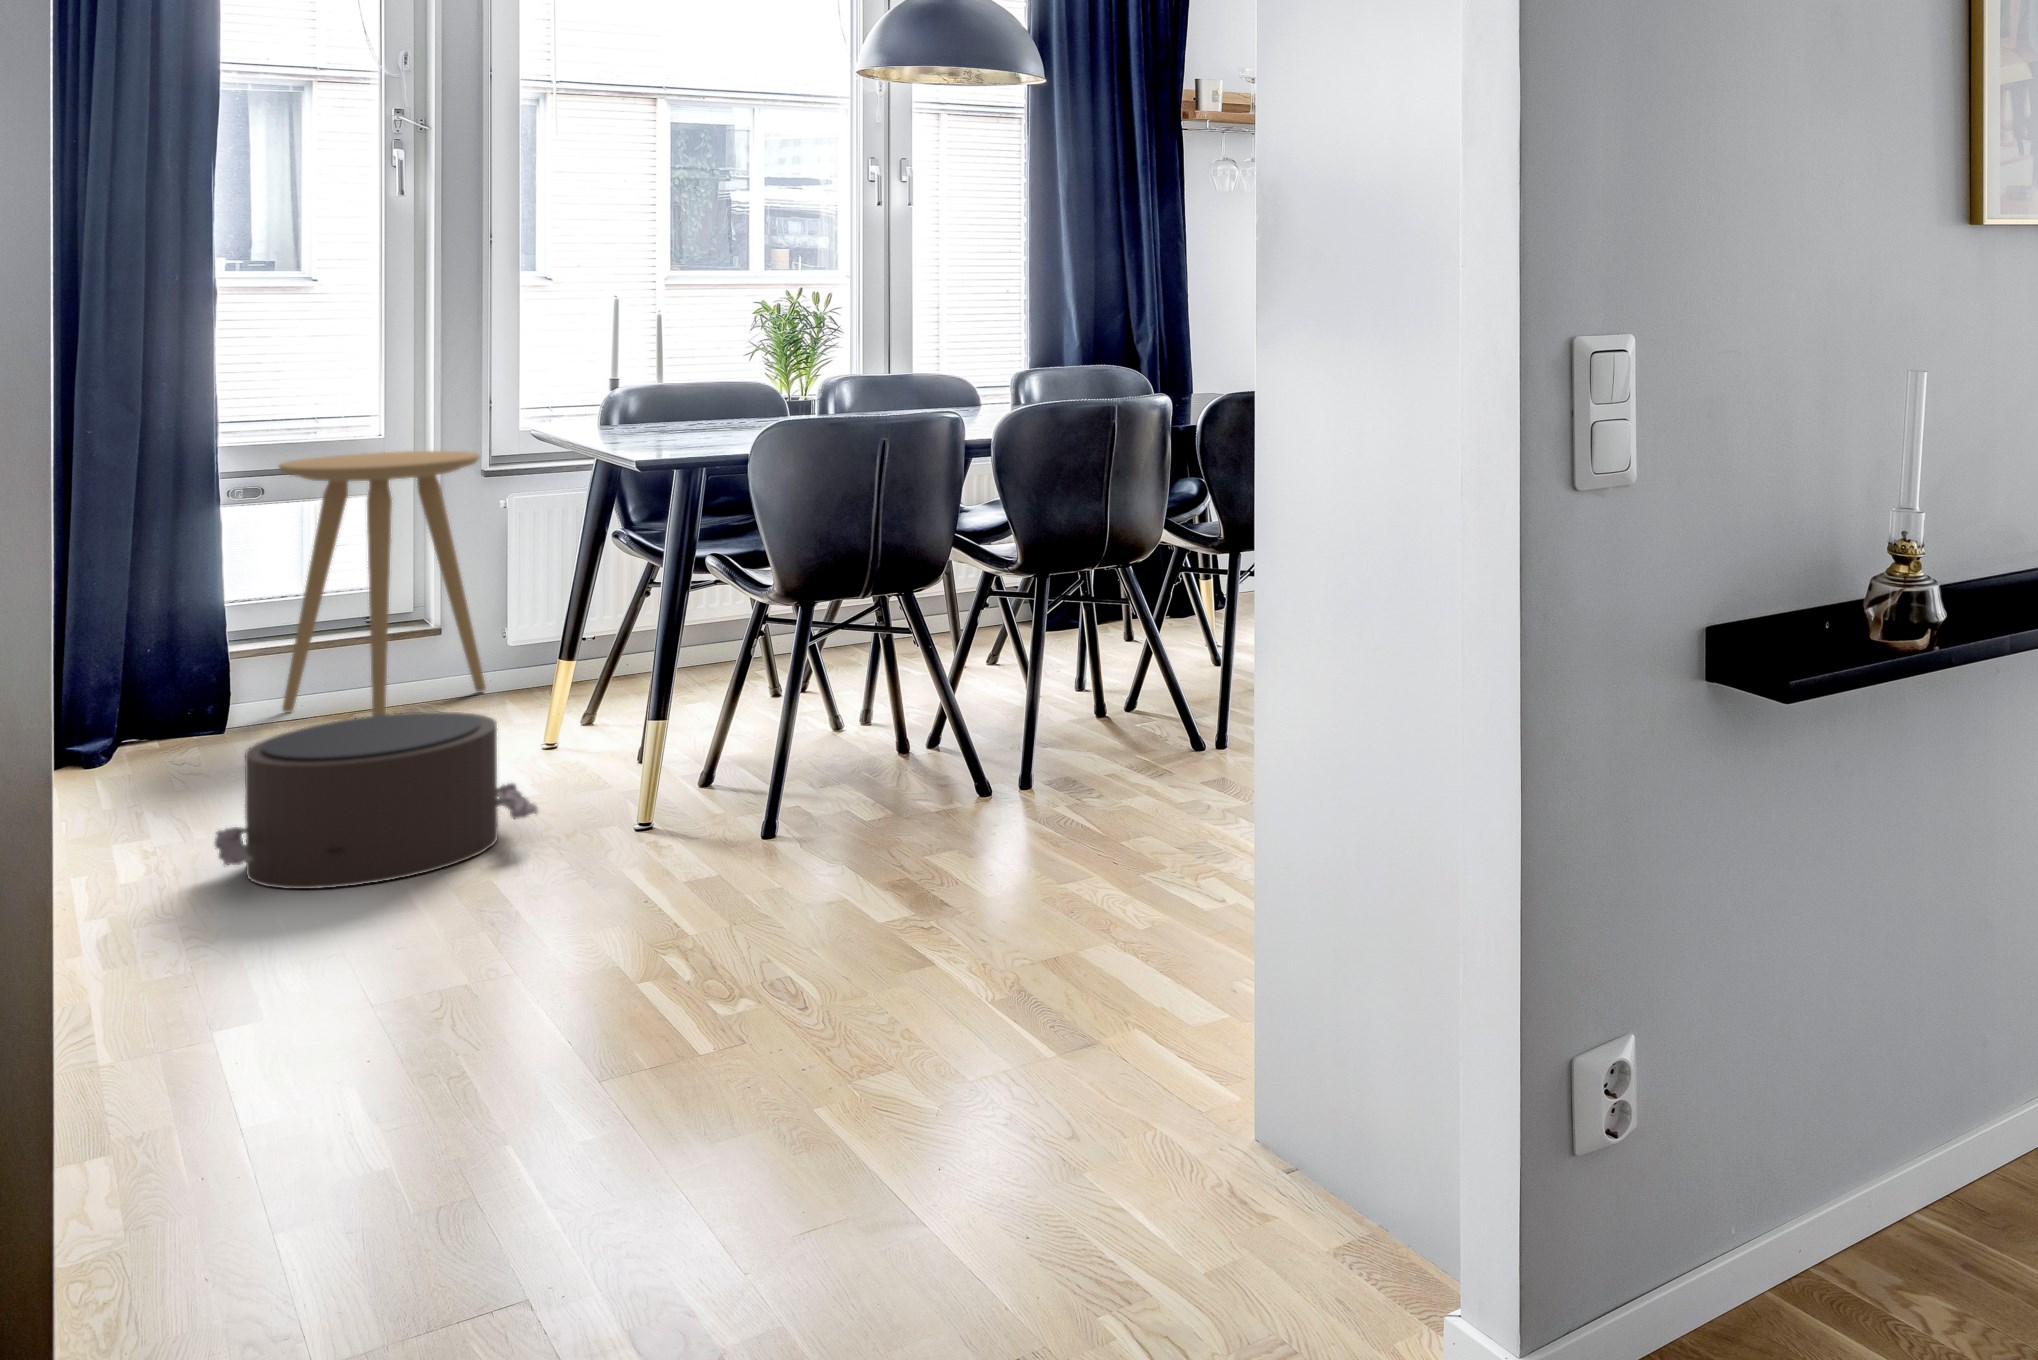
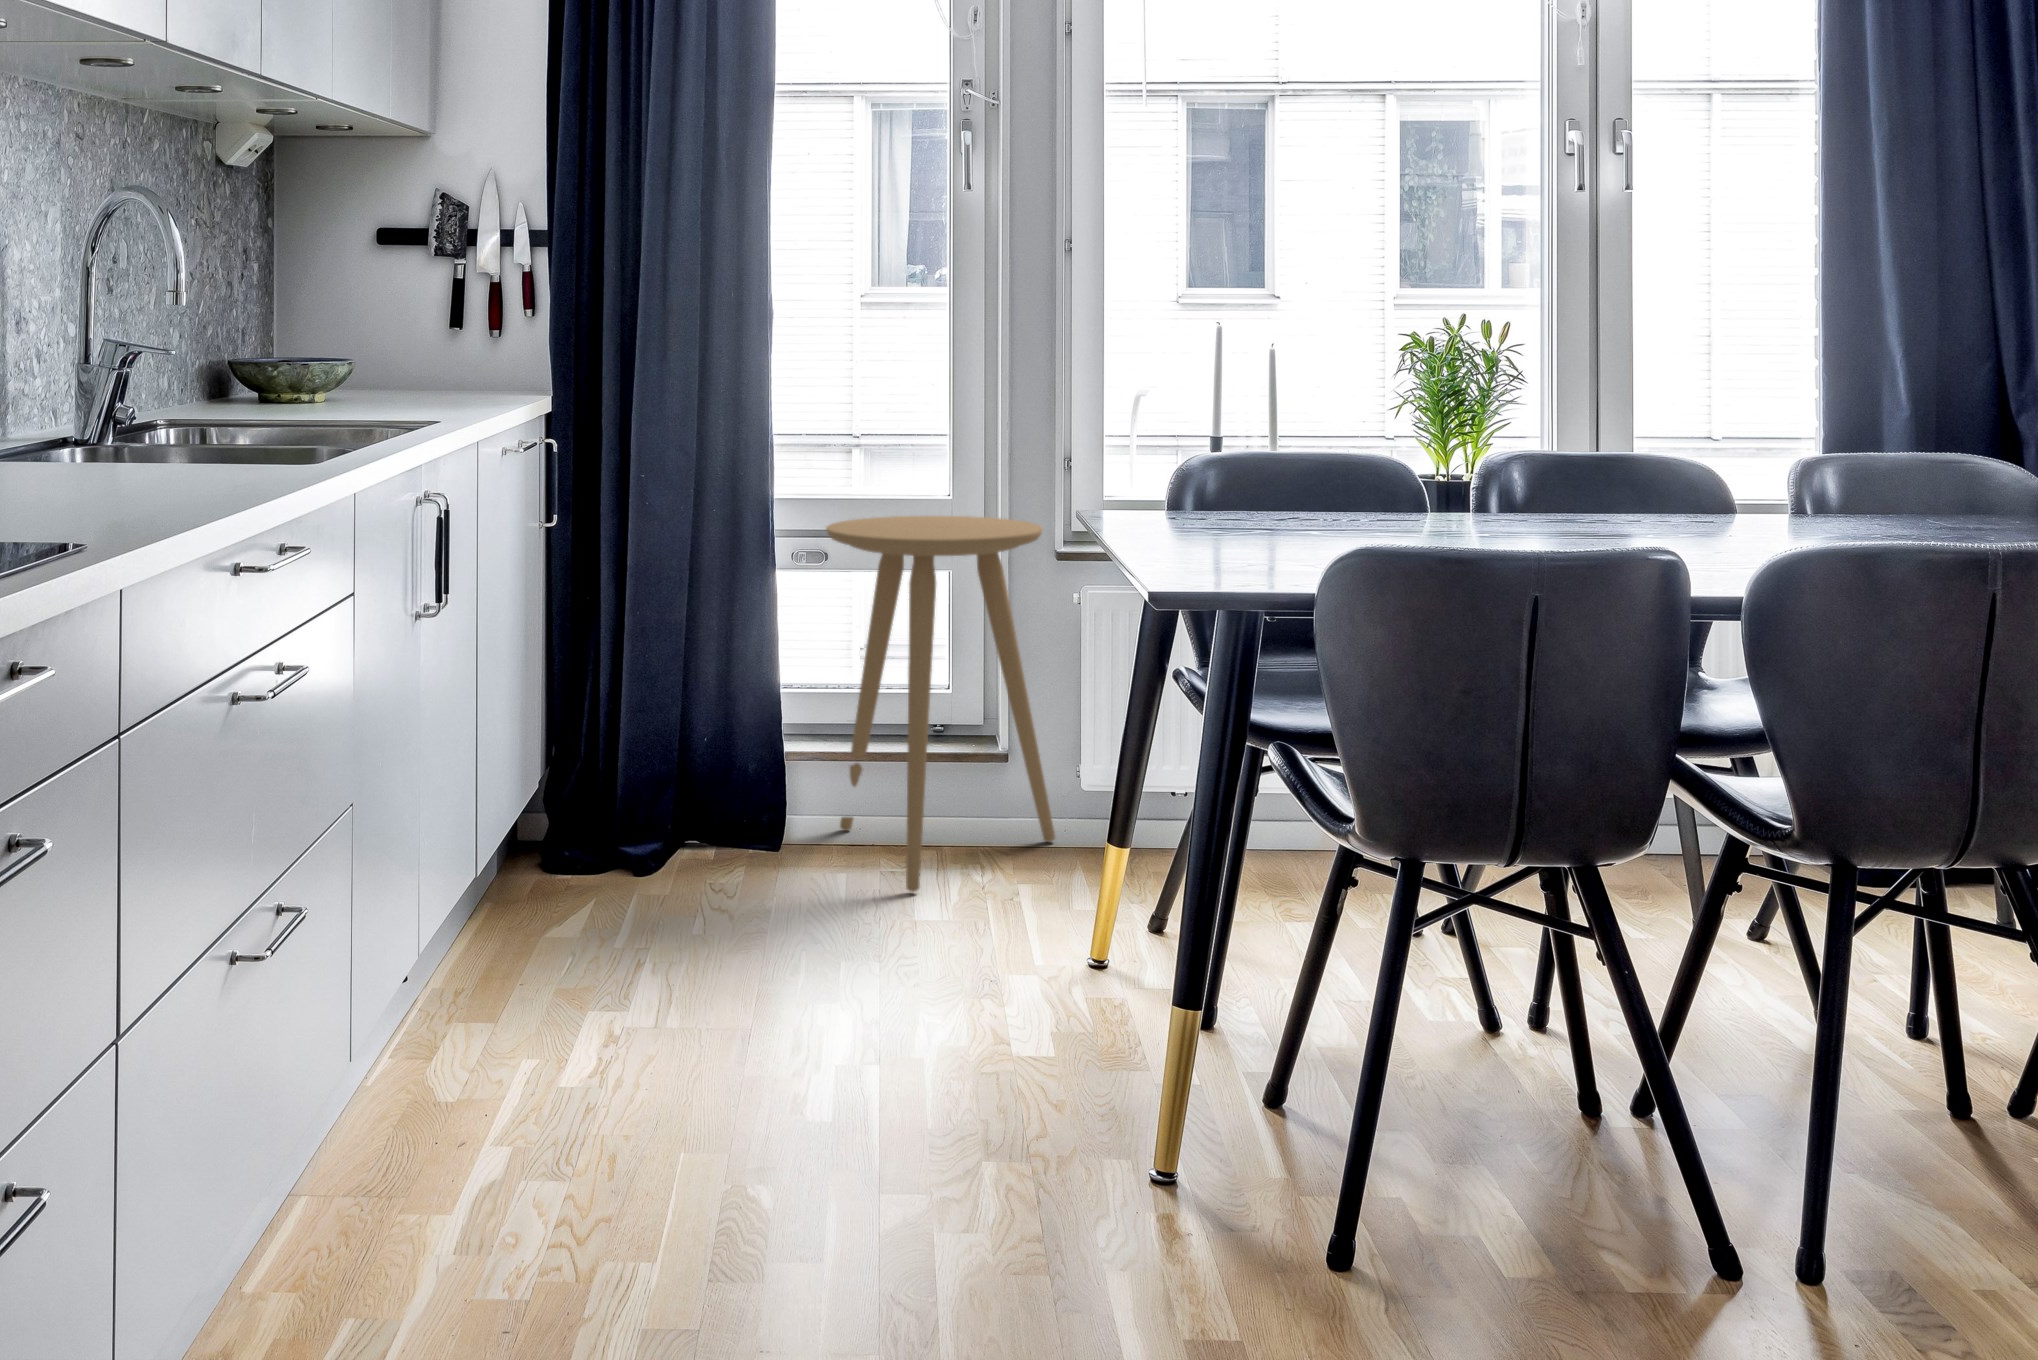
pouf: present [215,712,538,889] -> none [599,911,999,1196]

